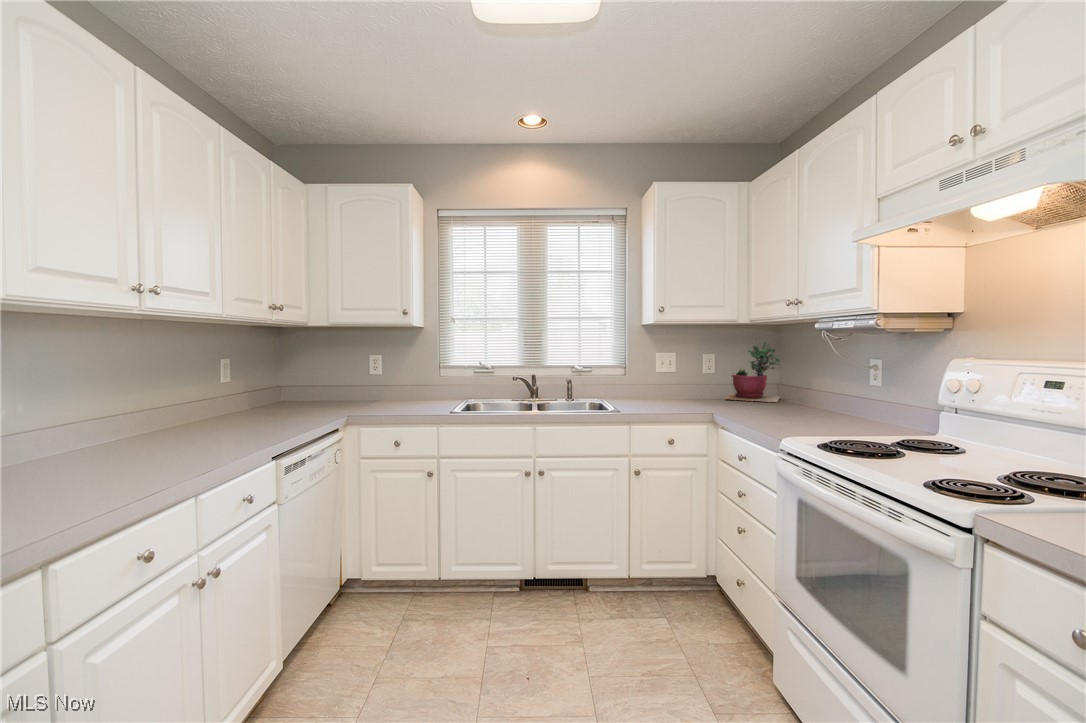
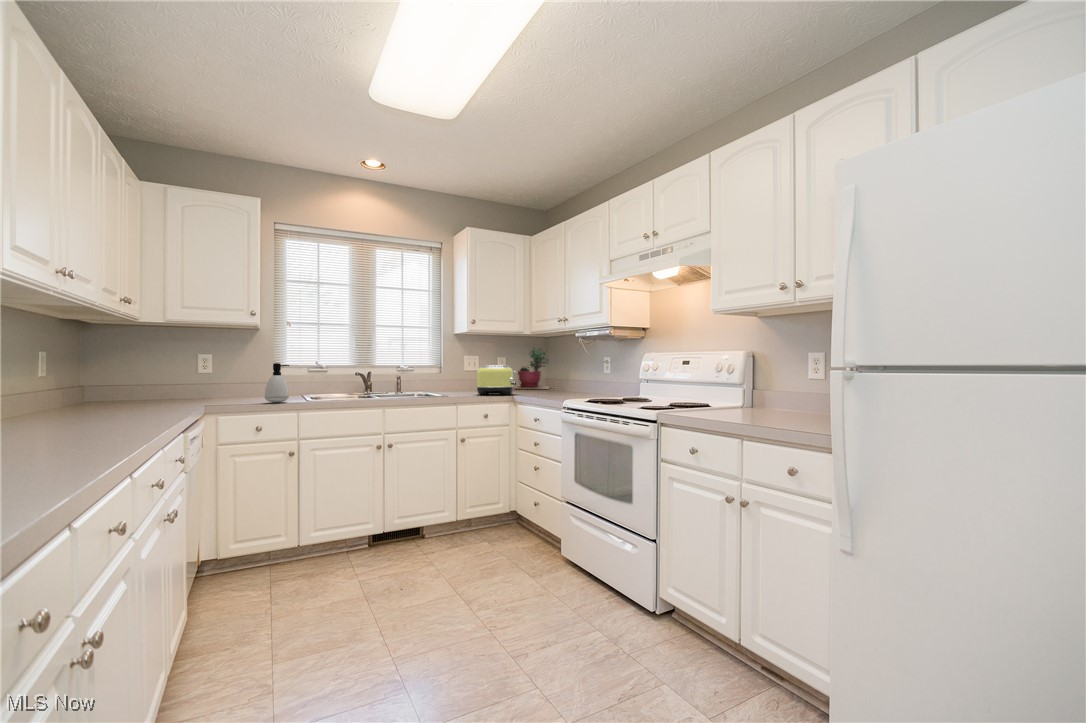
soap dispenser: none [407,368,431,412] -> present [265,363,289,403]
toaster: none [659,370,719,414] -> present [476,365,517,395]

